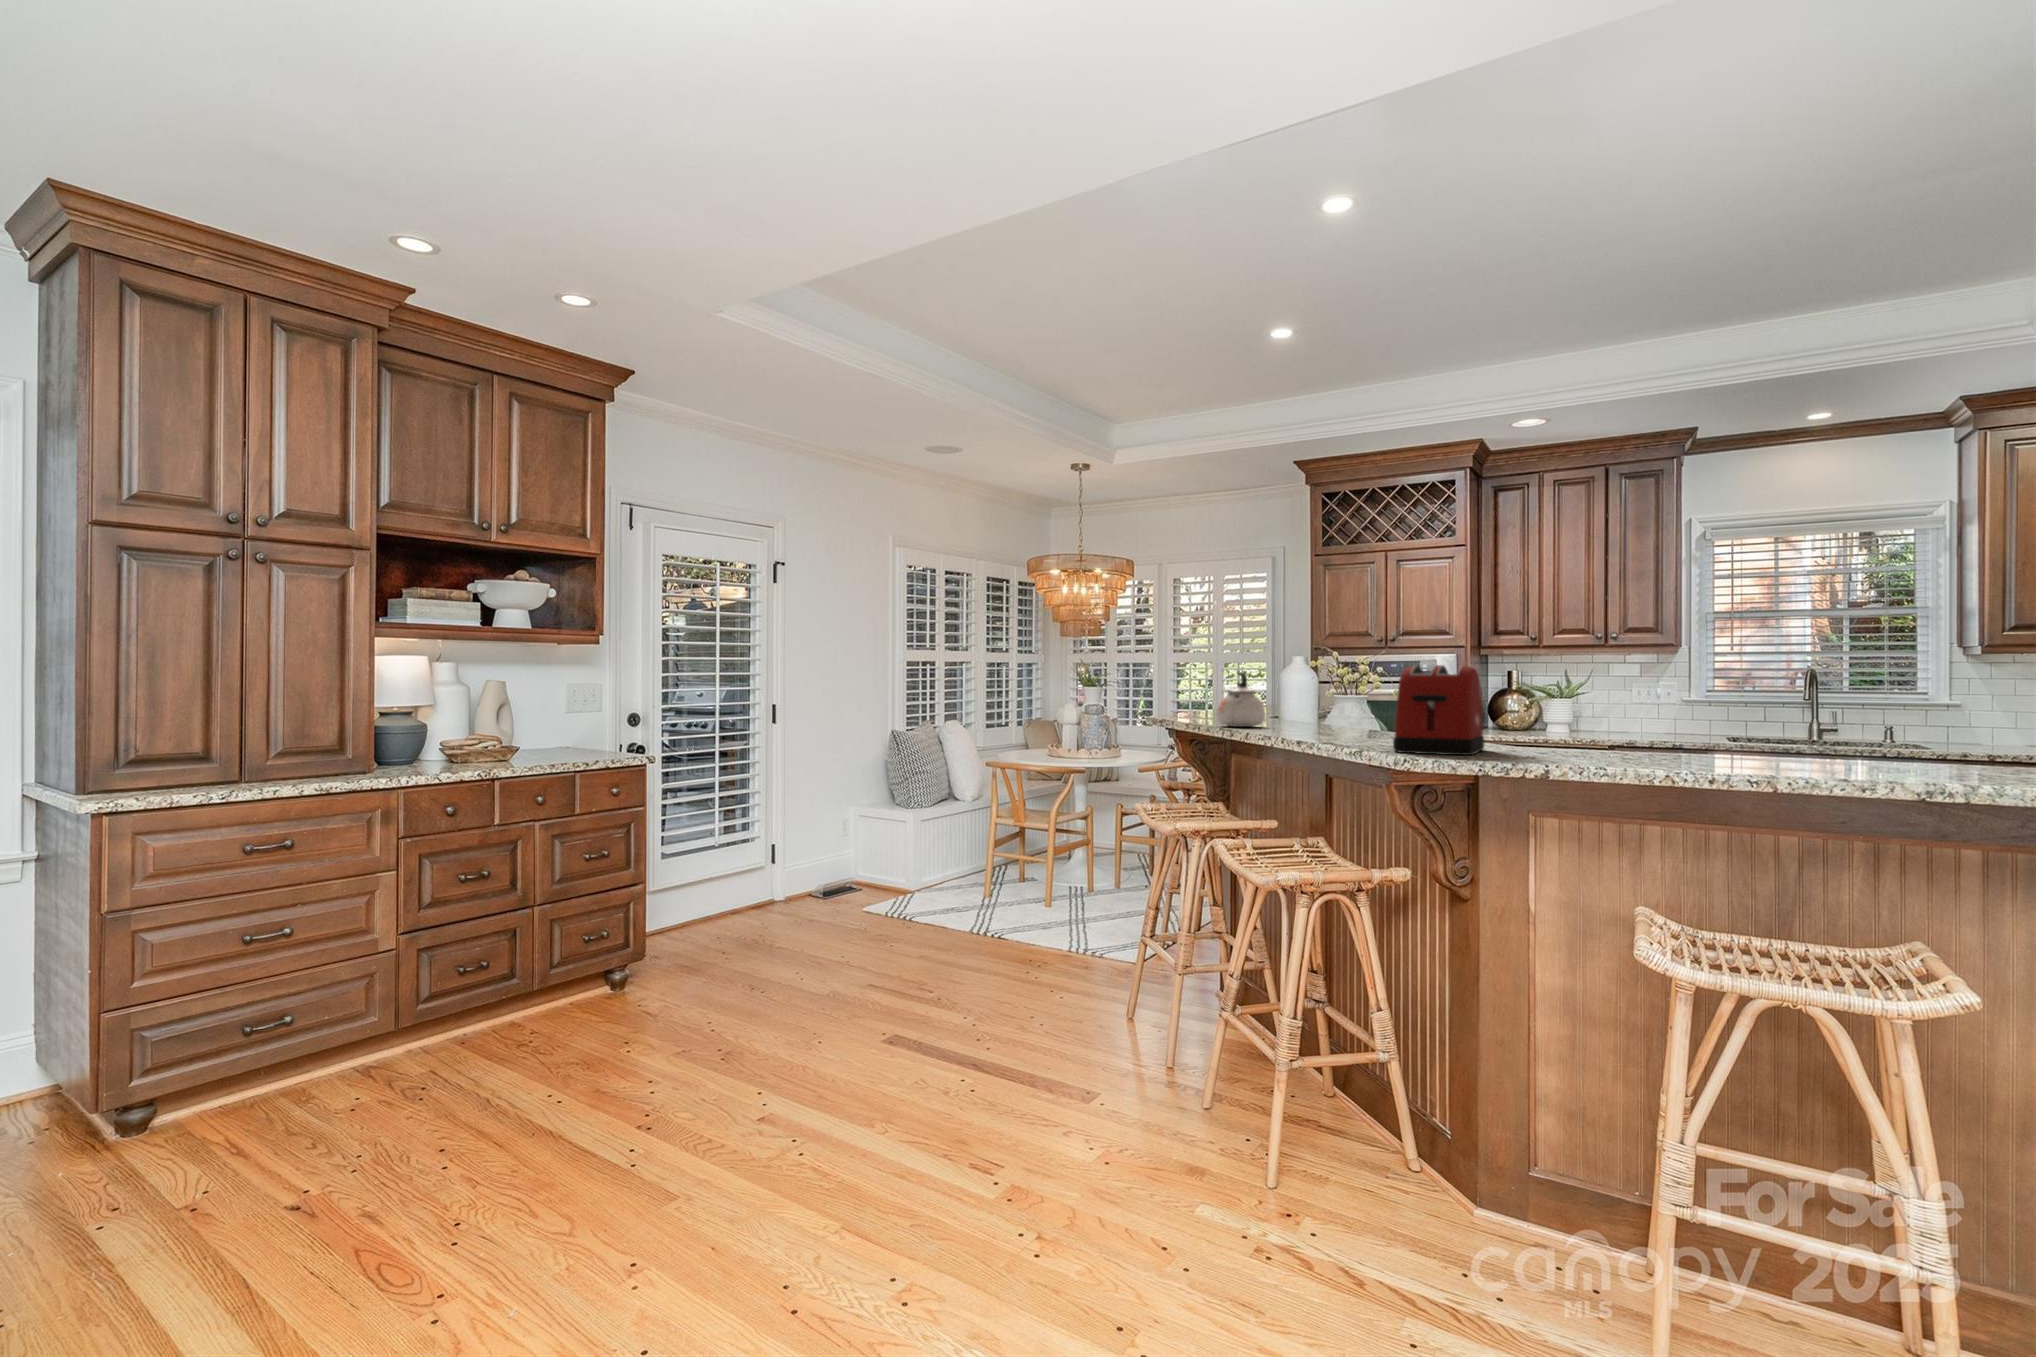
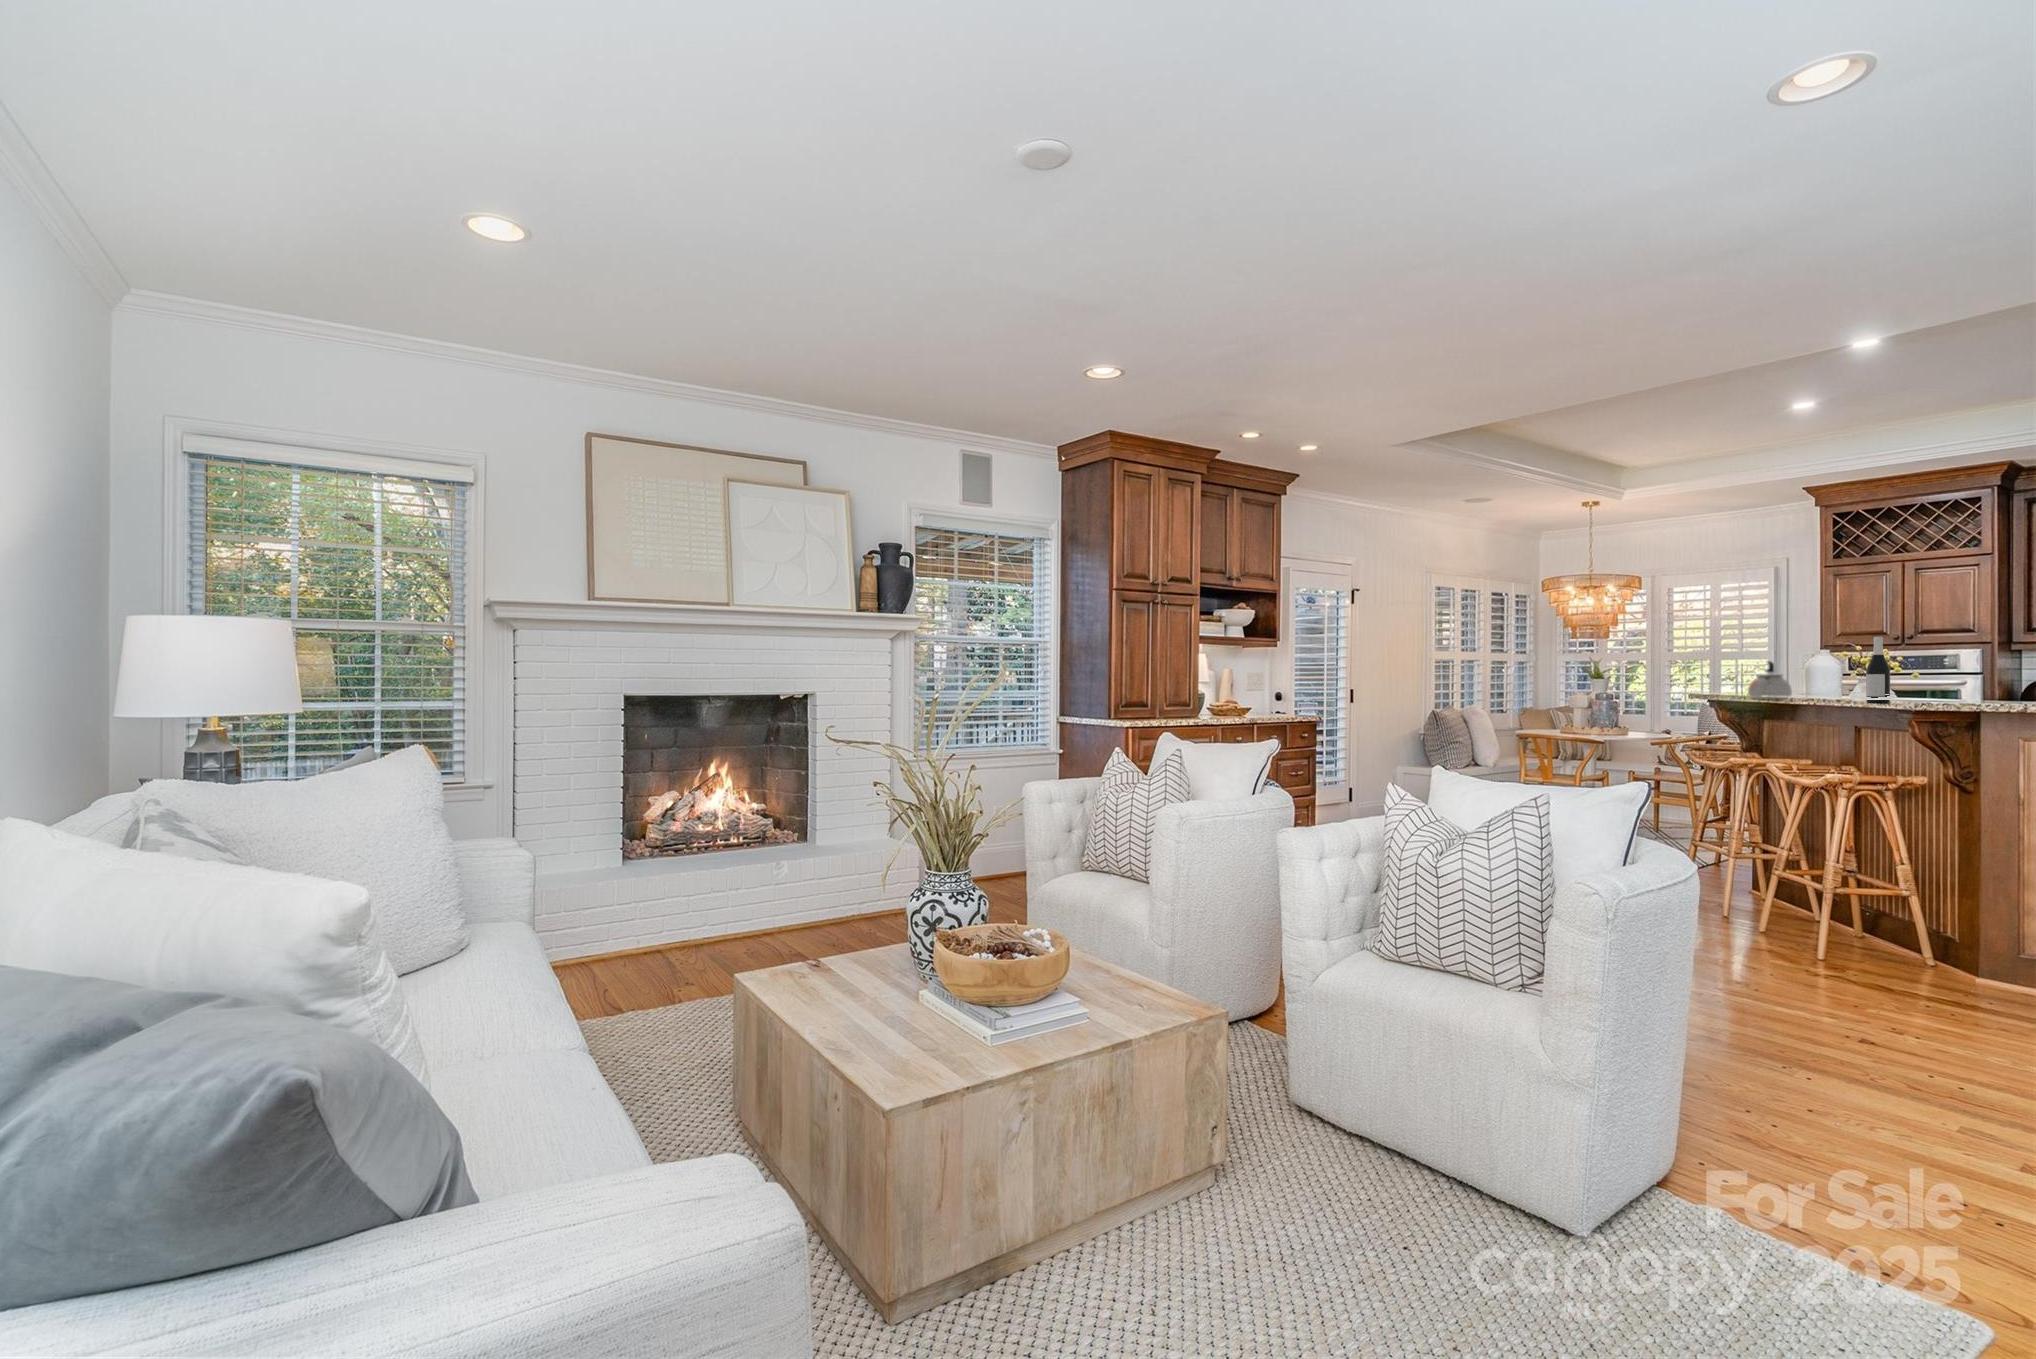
wine bottle: none [1335,640,1363,744] -> present [1866,636,1890,704]
toaster: present [1393,665,1484,755] -> none [1916,651,1993,706]

